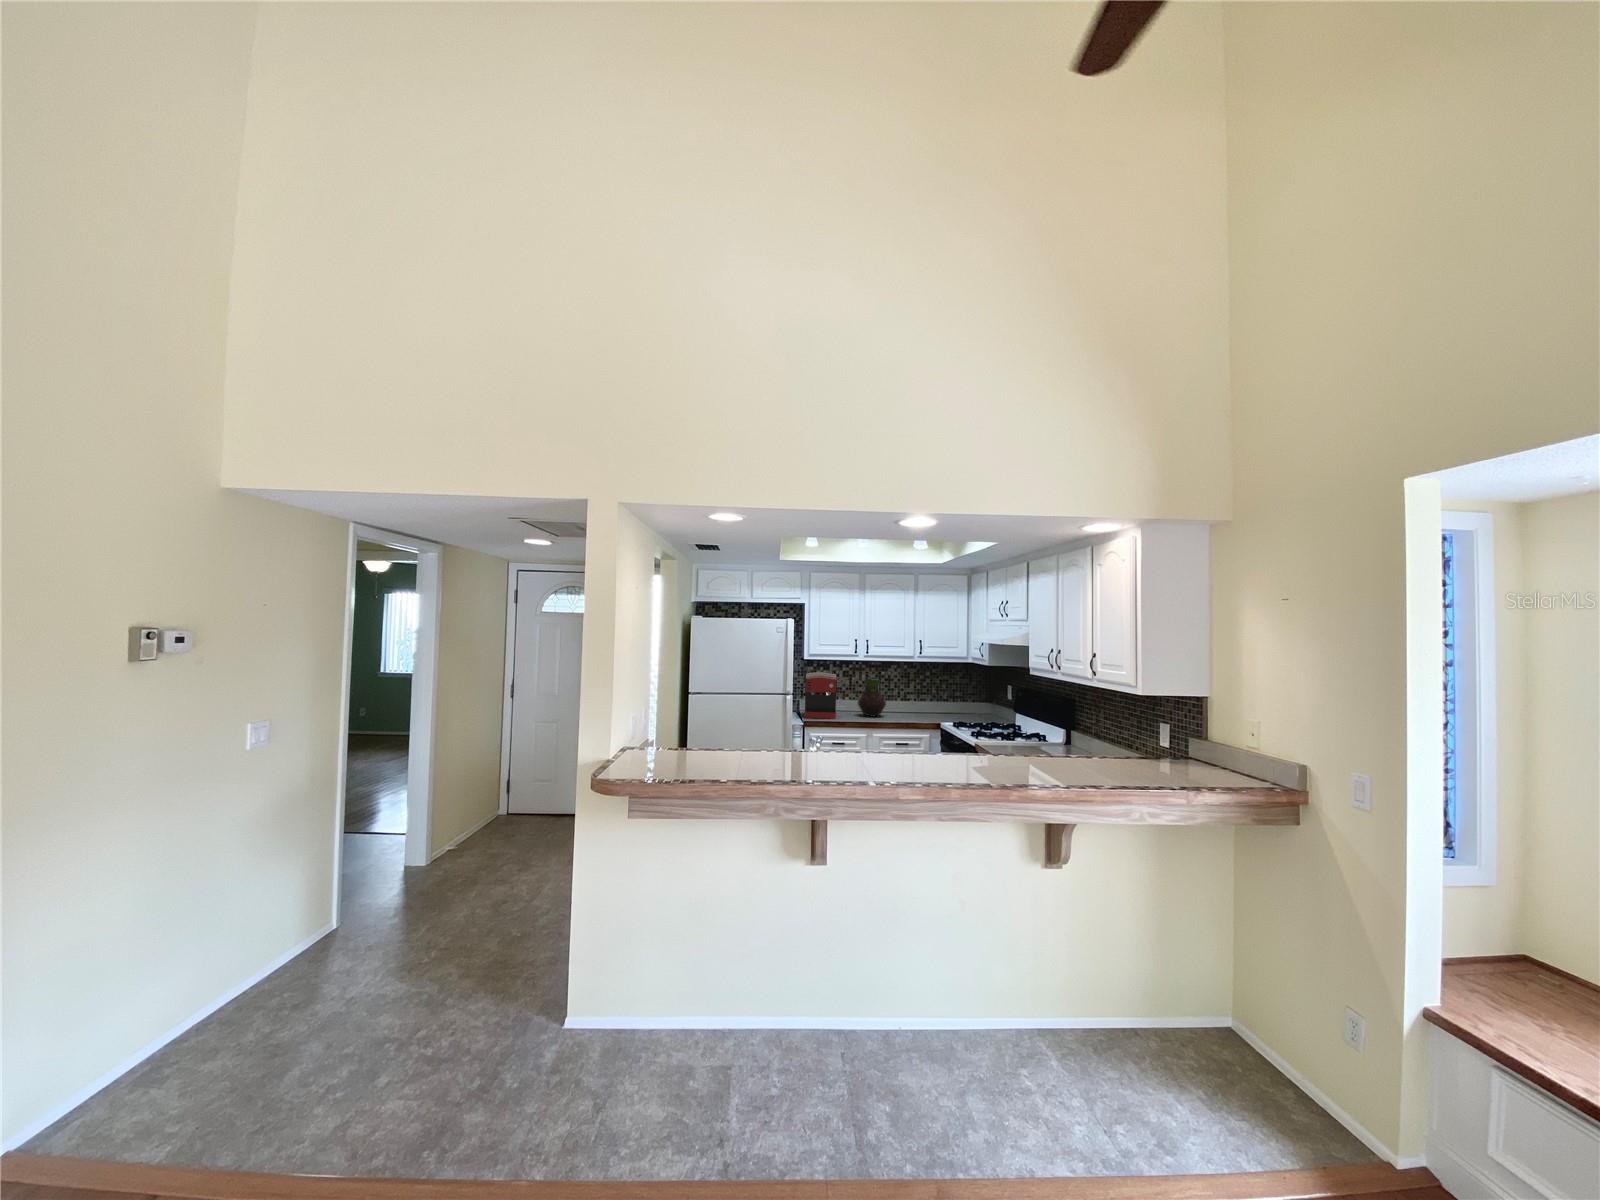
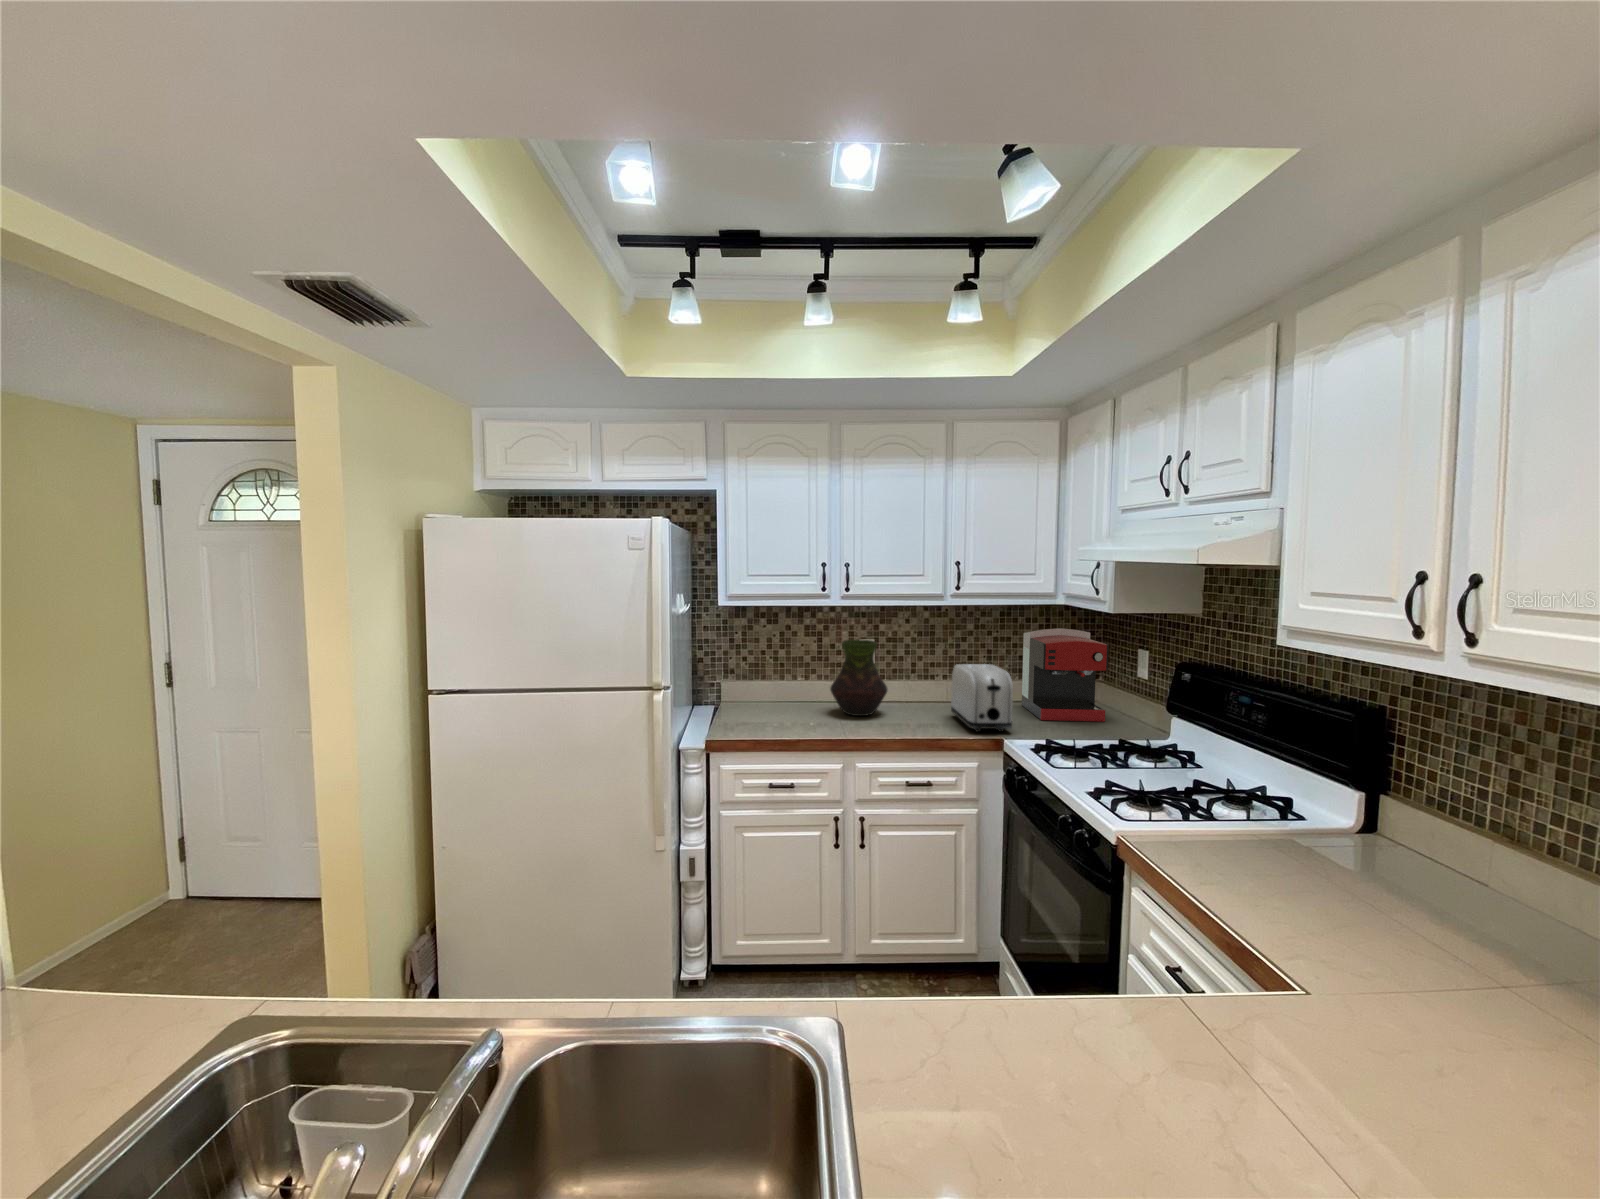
coffee maker: present [805,672,837,719] -> present [1022,628,1109,722]
toaster: none [918,691,946,722] -> present [951,664,1013,732]

